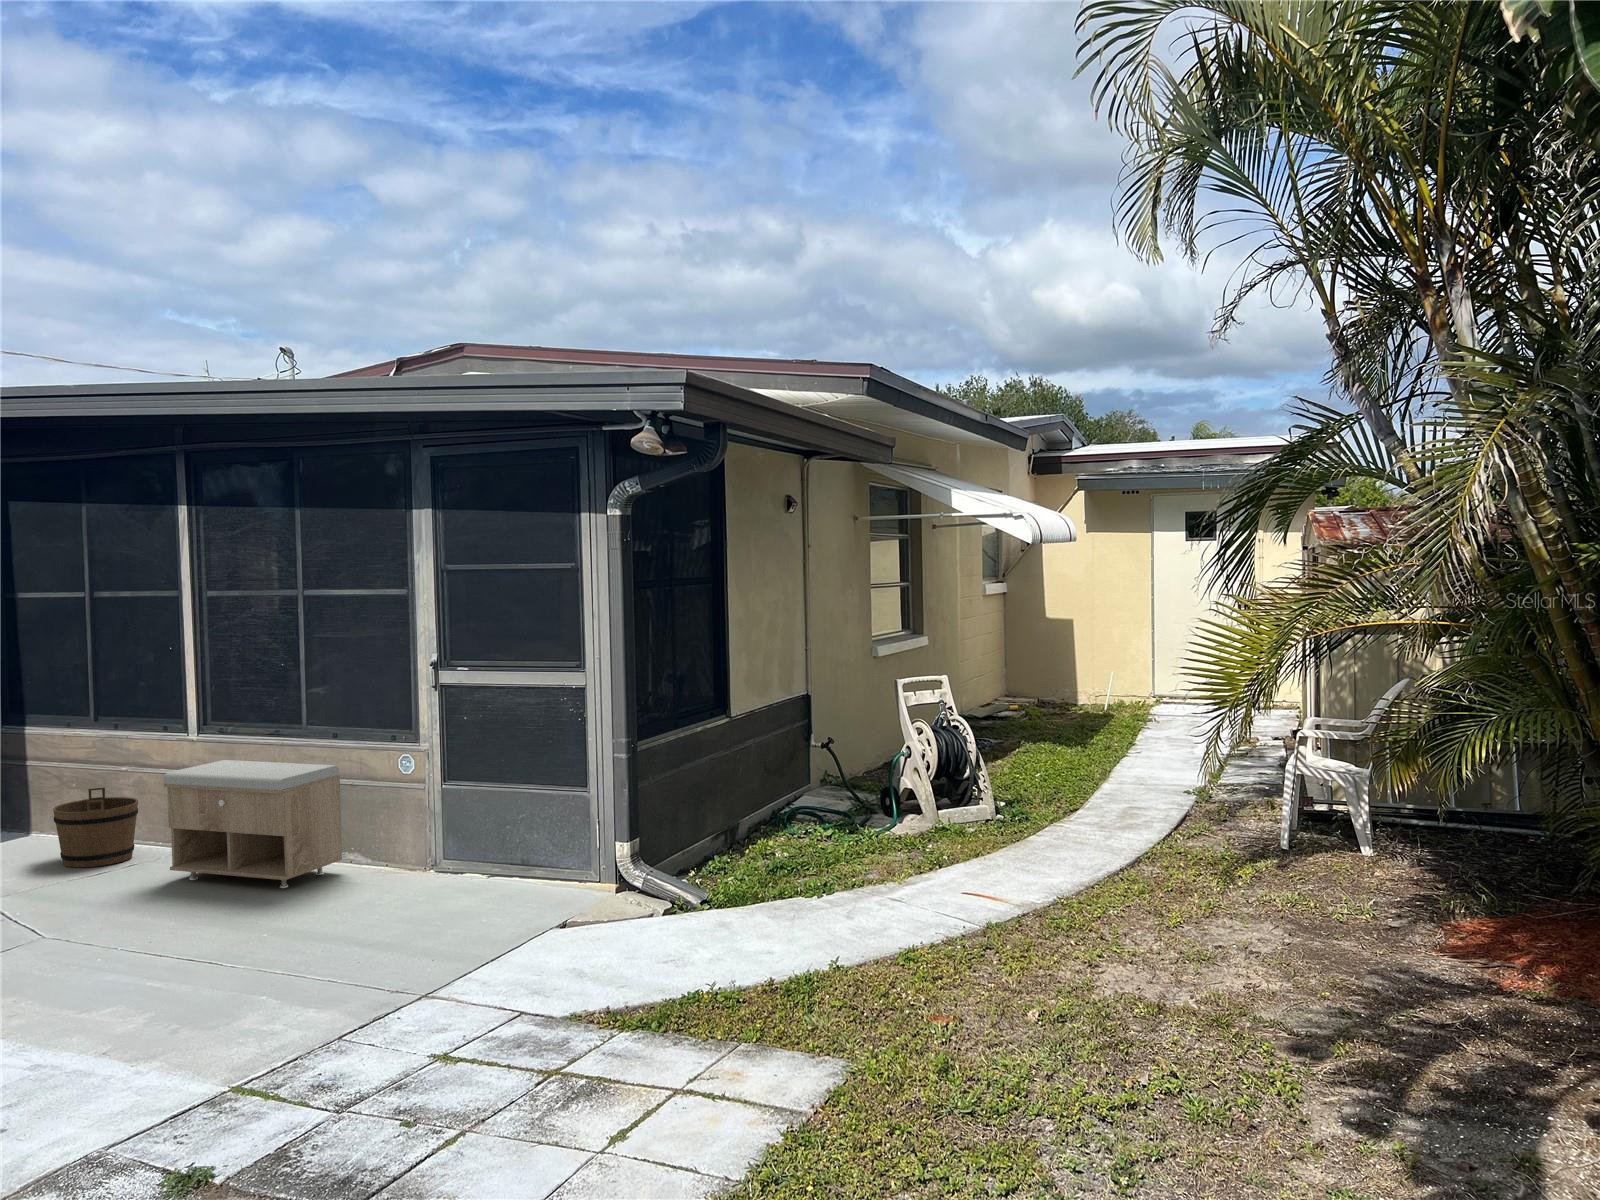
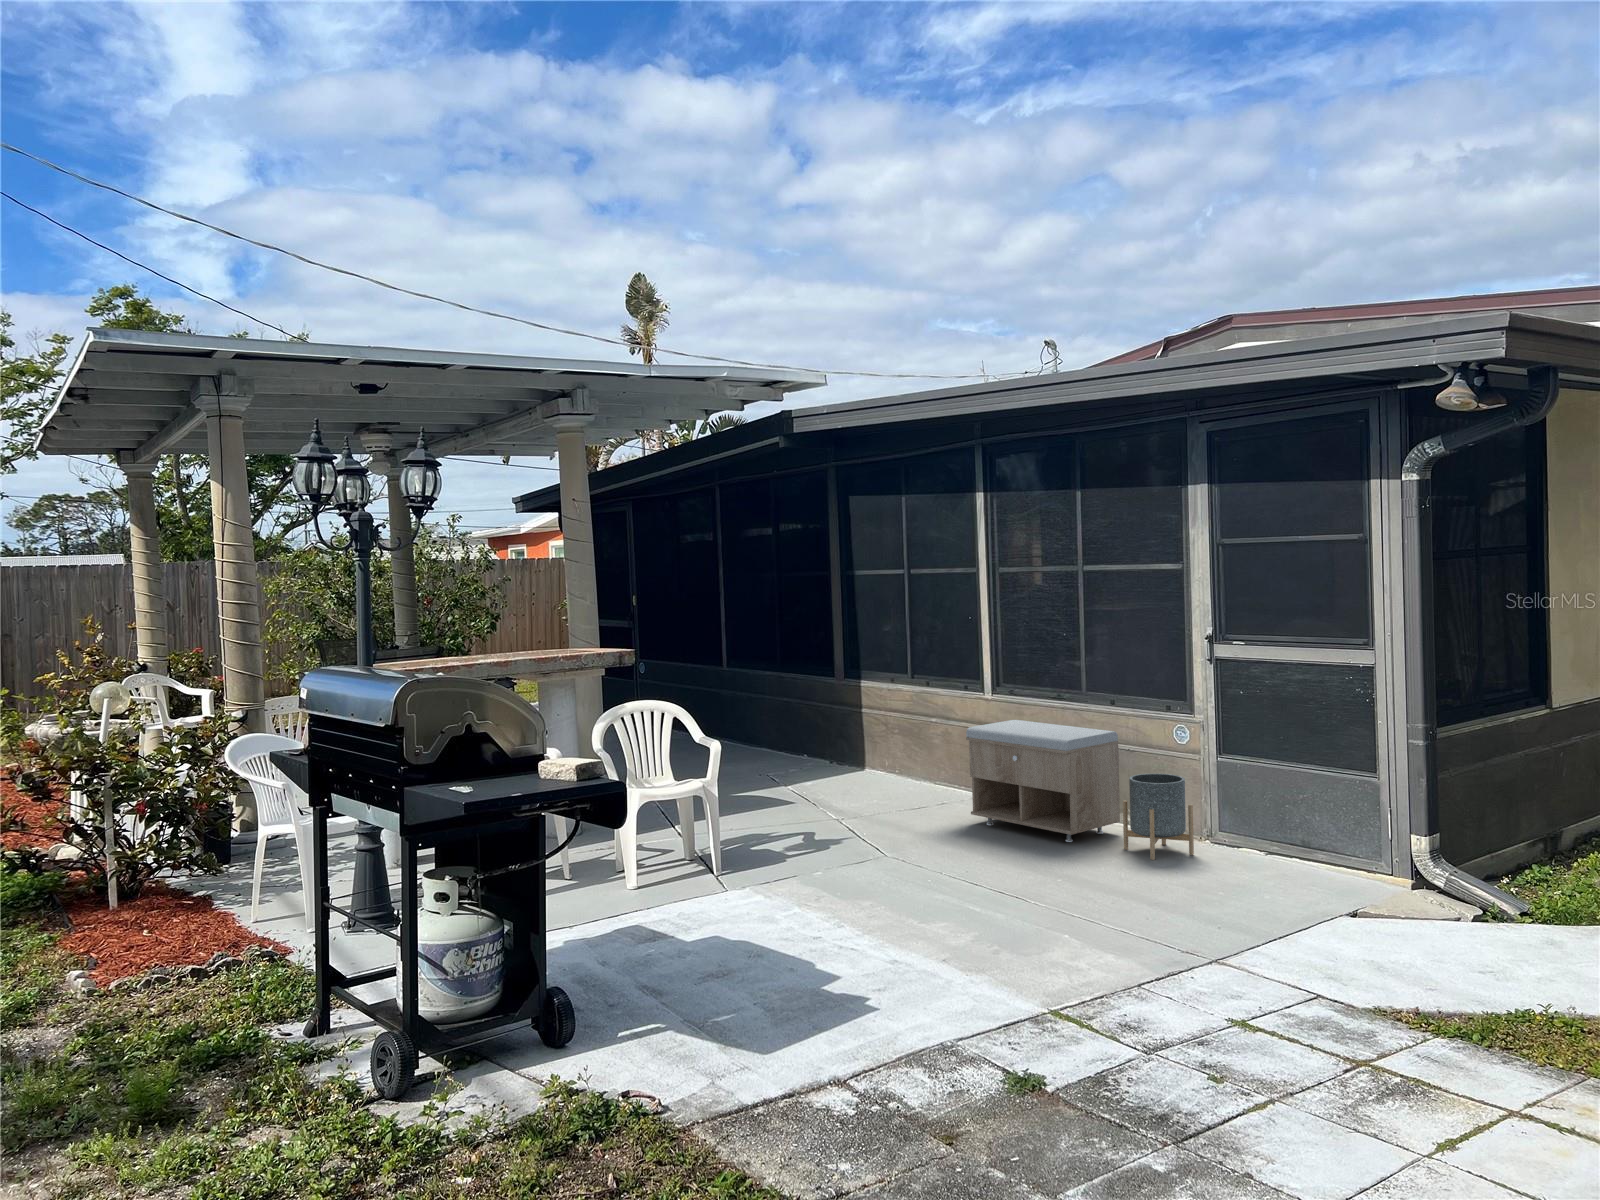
bucket: present [53,788,138,867] -> none [878,737,942,805]
planter: none [343,805,417,896] -> present [1123,774,1194,860]

